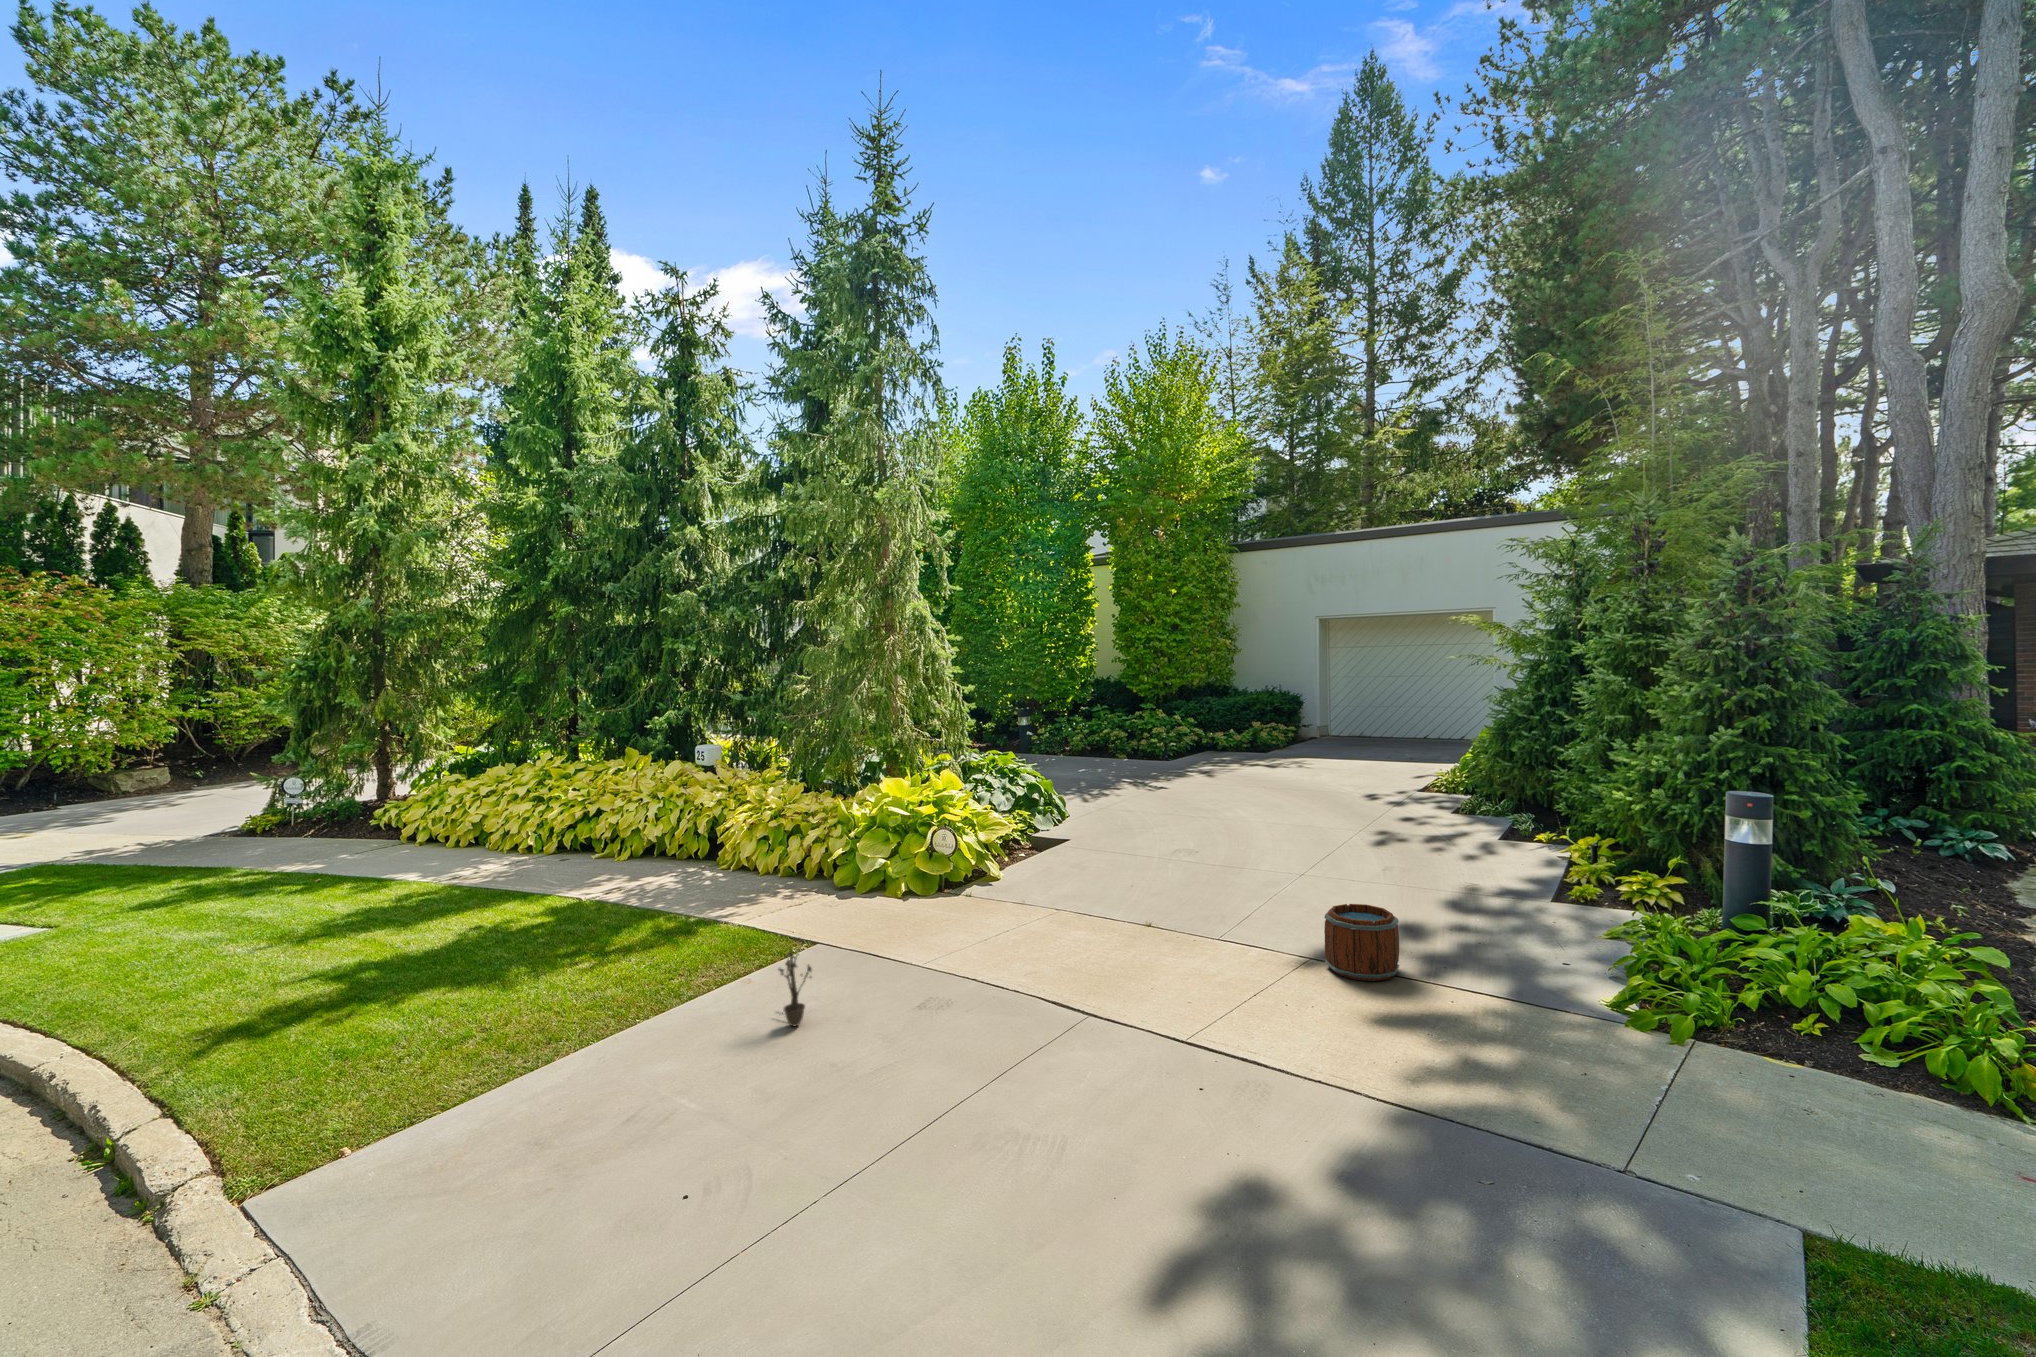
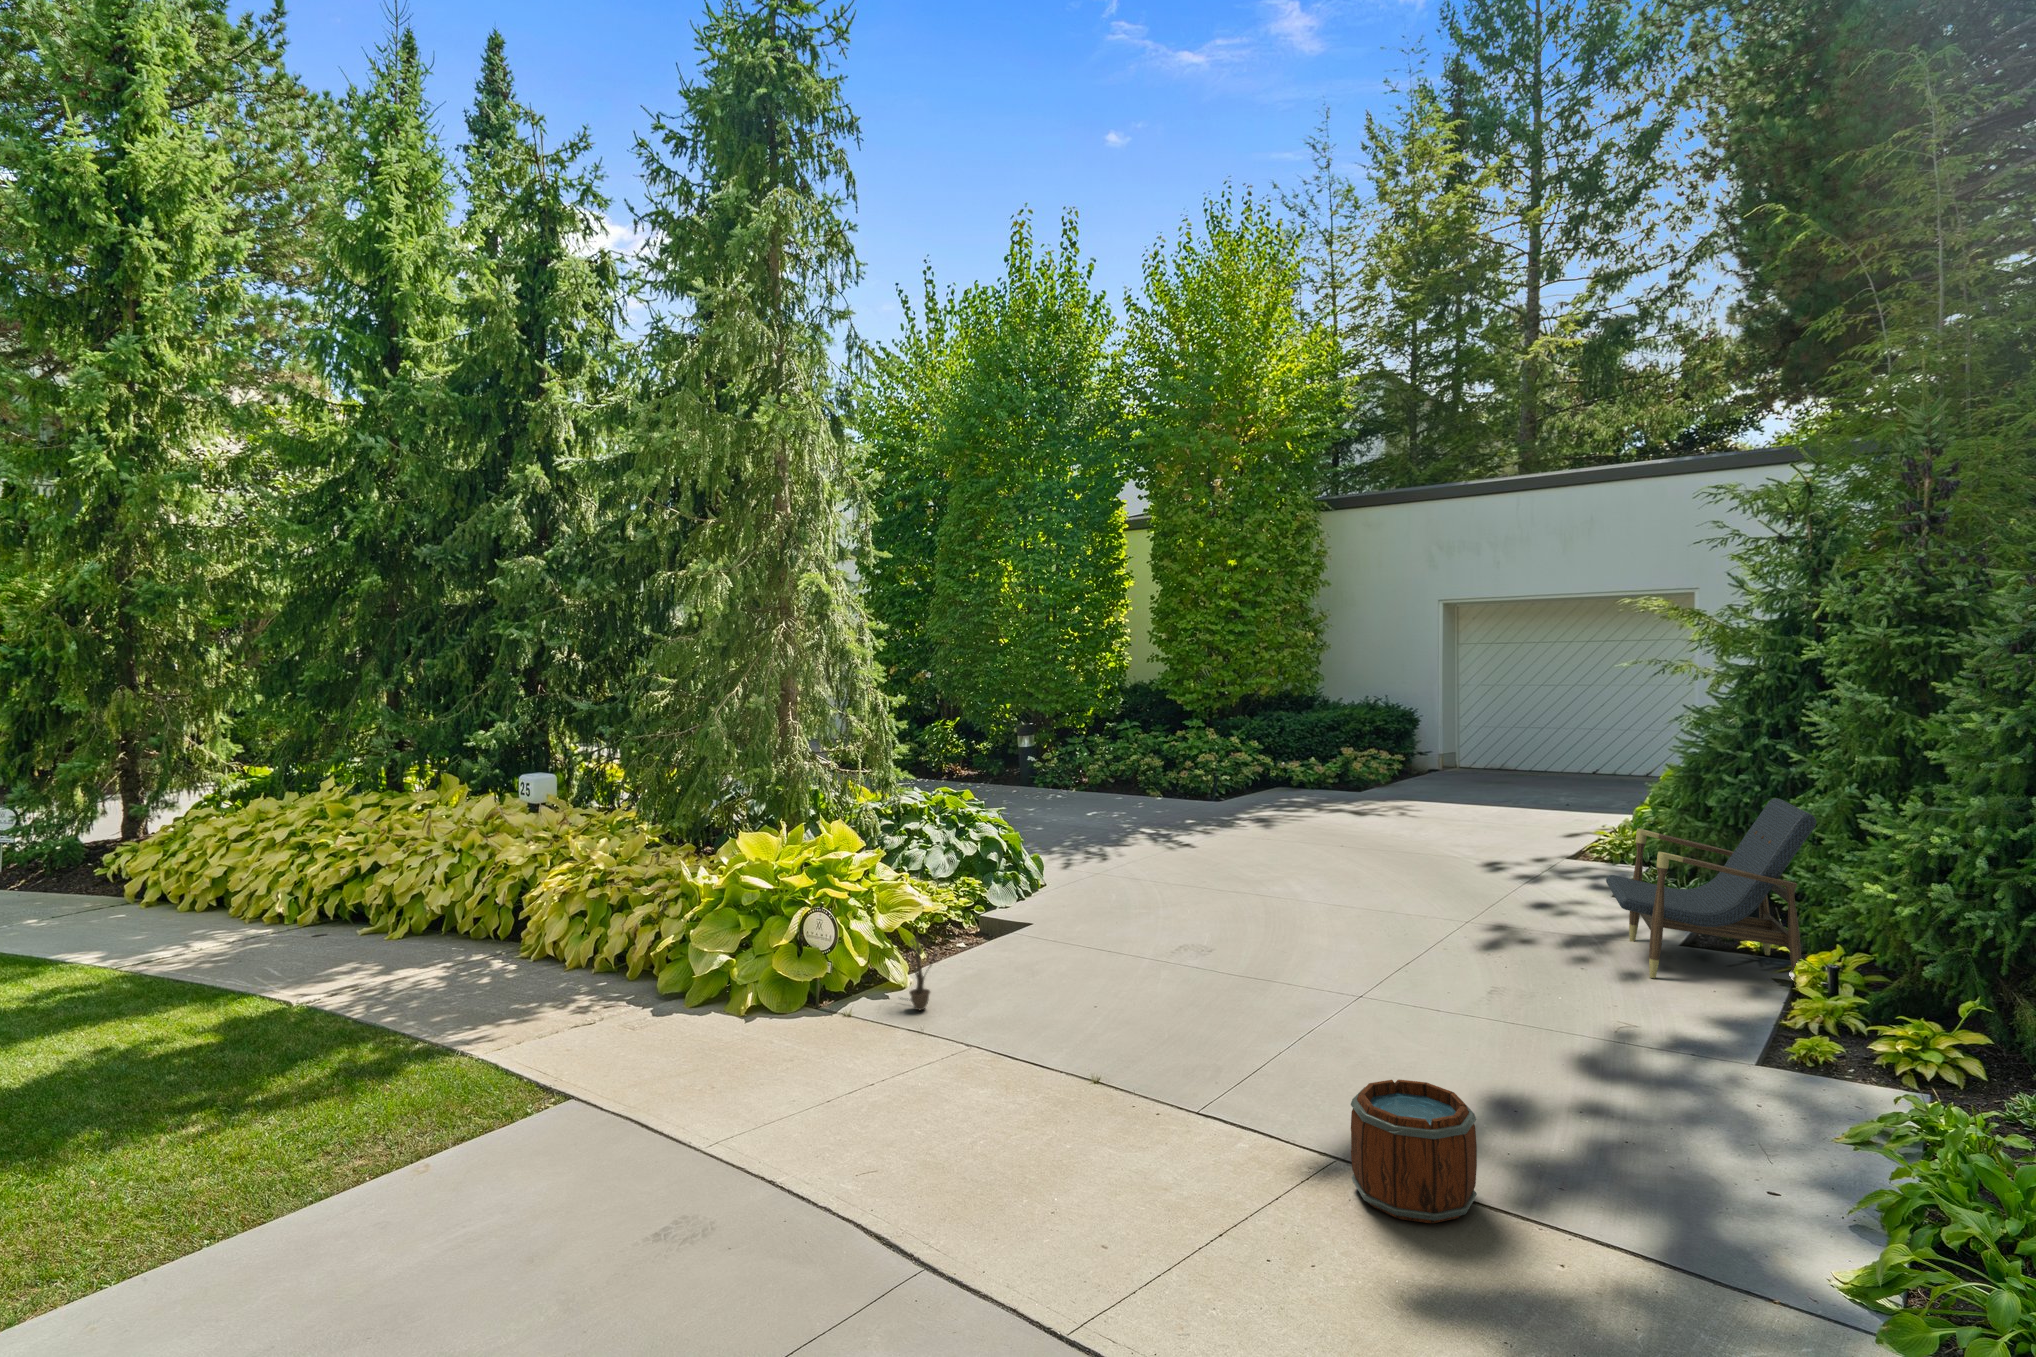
lounge chair: none [1450,744,1582,861] -> present [1606,798,1816,984]
decorative plant: present [778,948,812,1026] -> present [900,934,938,1011]

